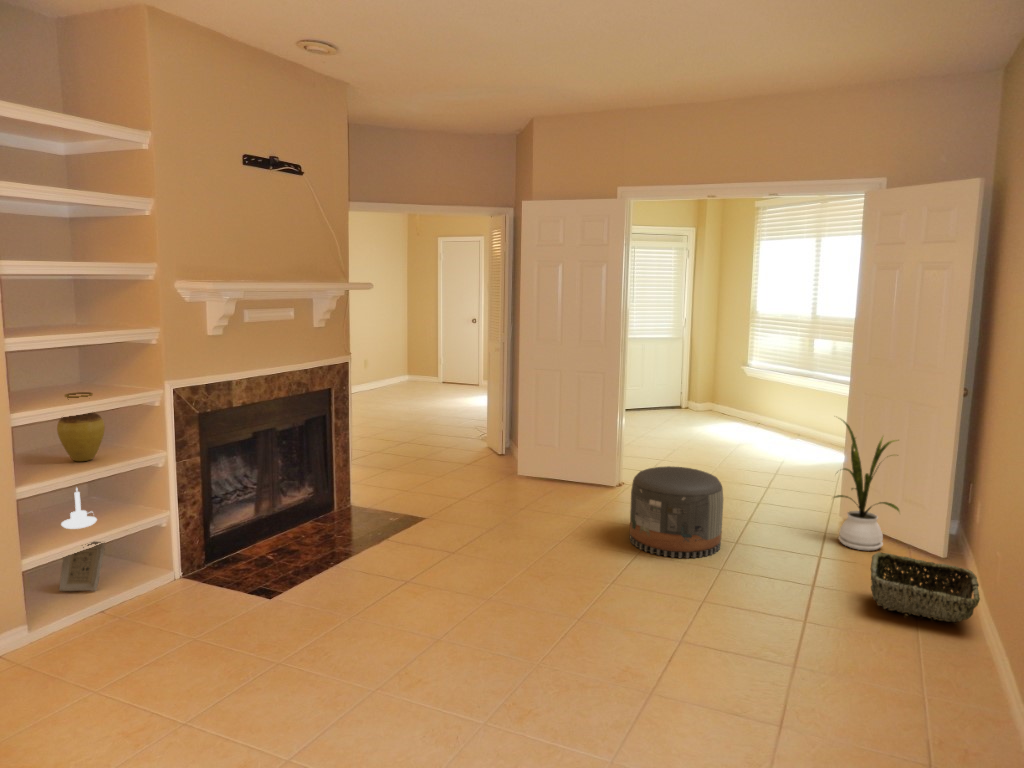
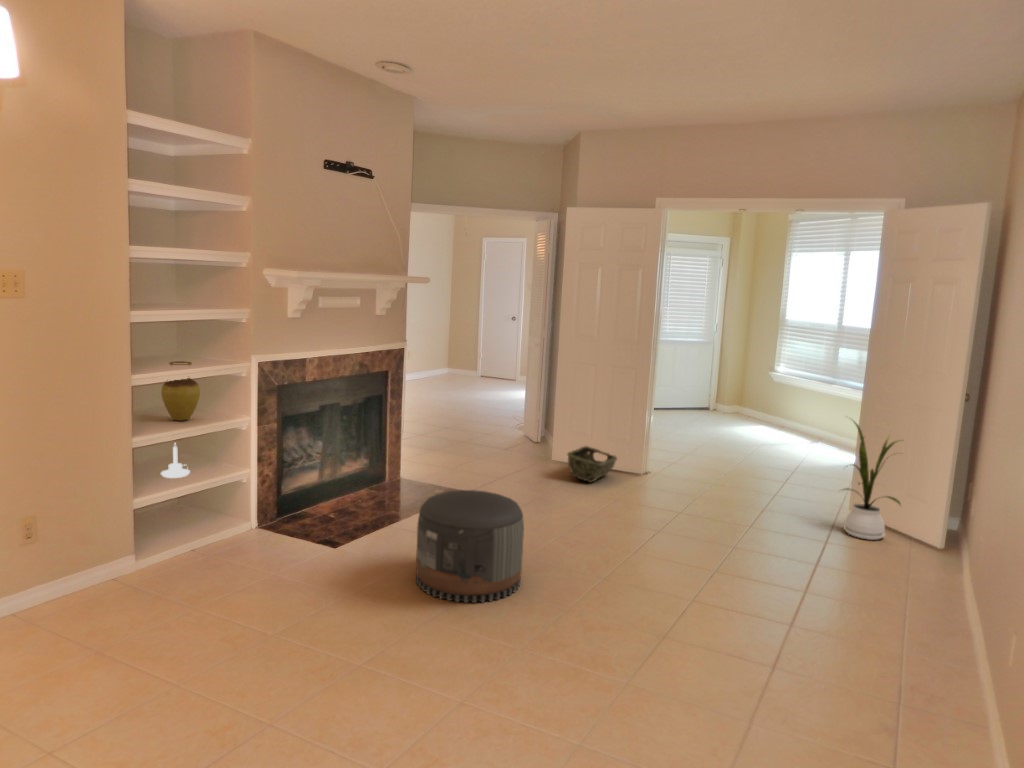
pouf: present [630,466,723,558] -> present [416,490,524,603]
picture frame: present [59,542,105,591] -> none [156,490,195,533]
woven basket: present [870,552,980,622] -> present [568,446,617,482]

